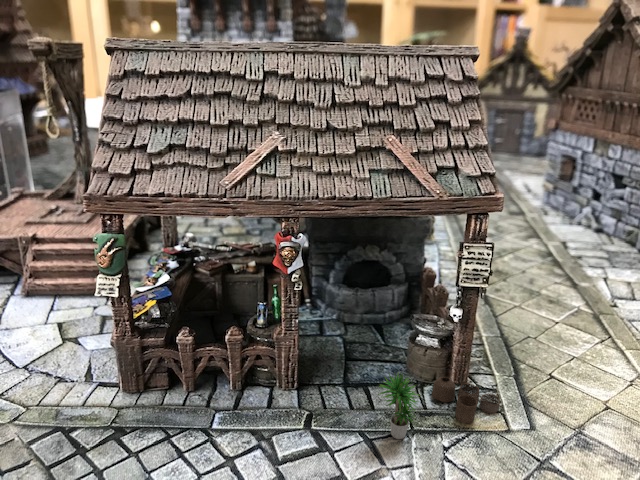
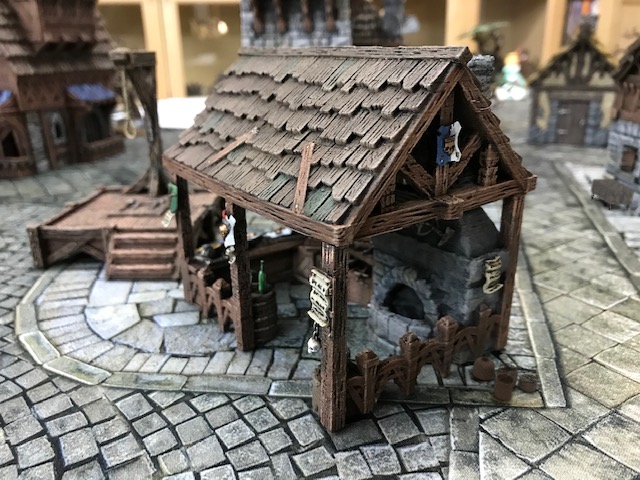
bench: none [532,188,574,220] -> present [591,179,634,210]
potted plant: present [380,373,418,439] -> none [417,348,458,411]

